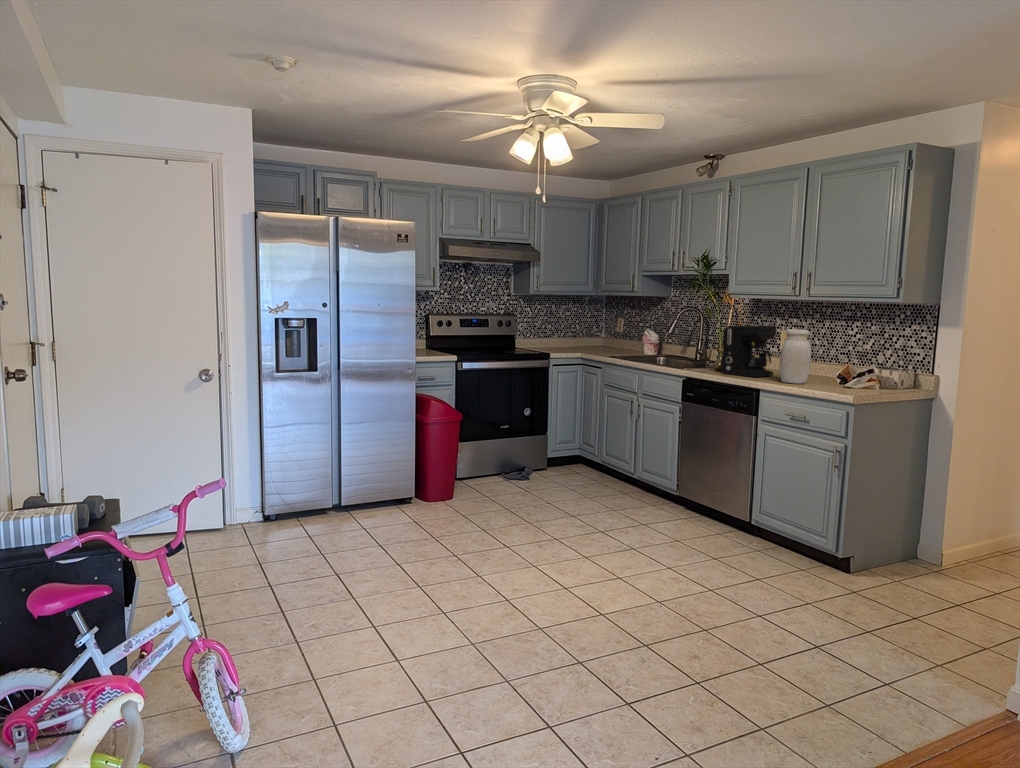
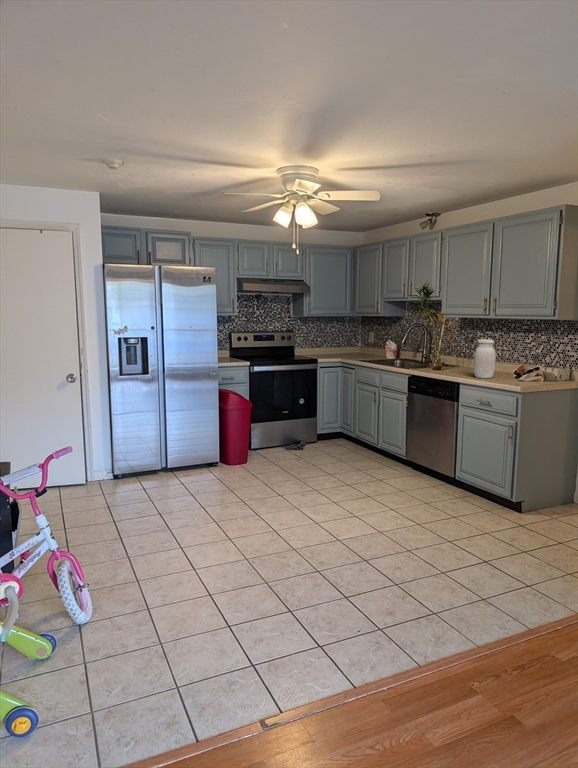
coffee maker: present [721,326,776,377] -> none [435,337,474,374]

